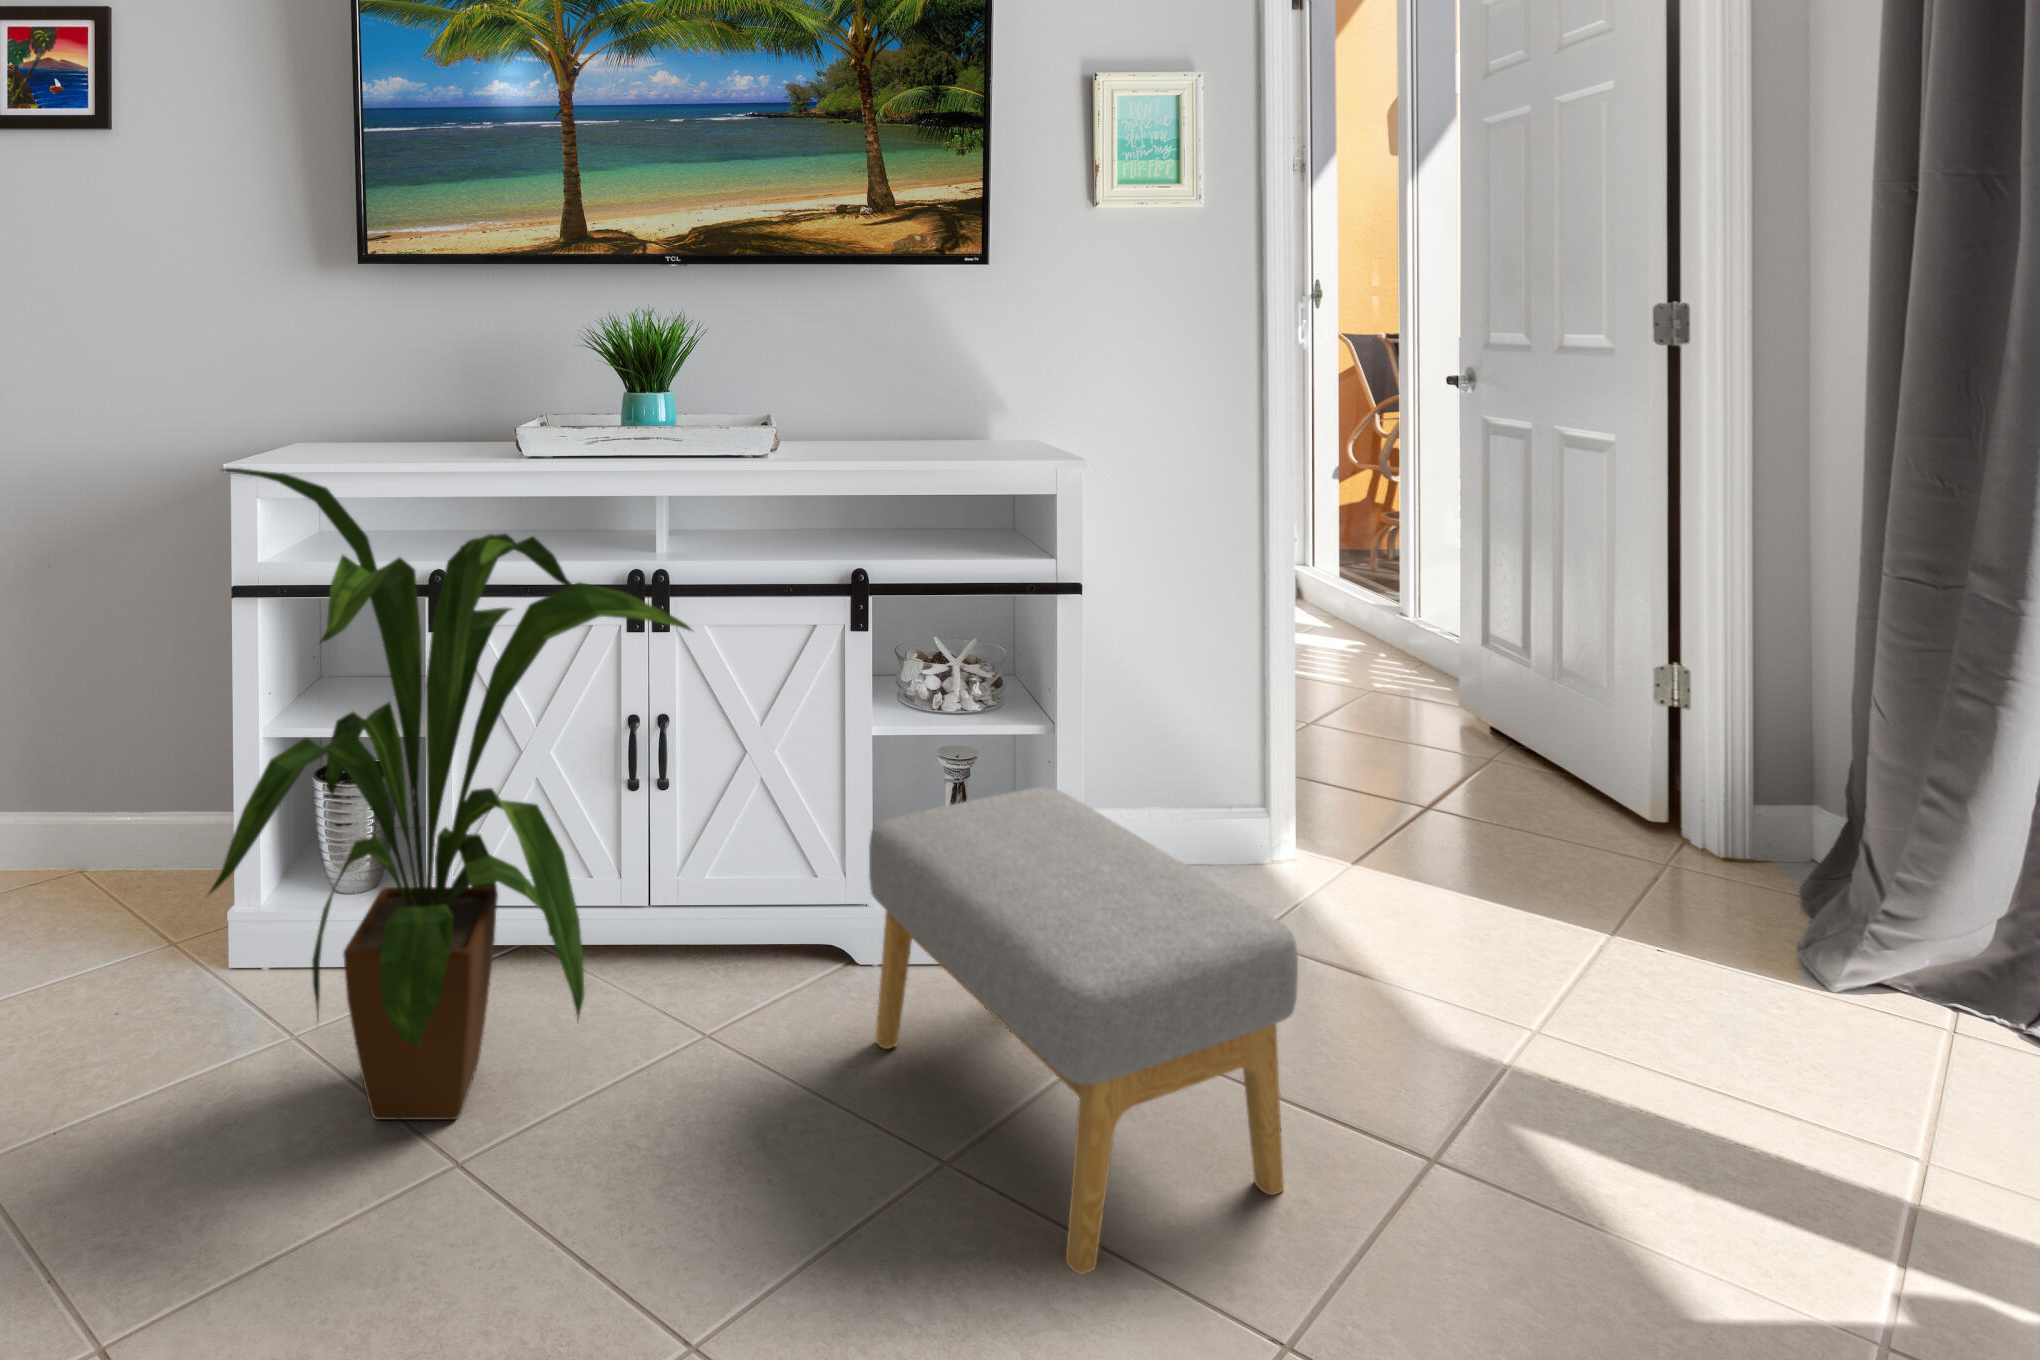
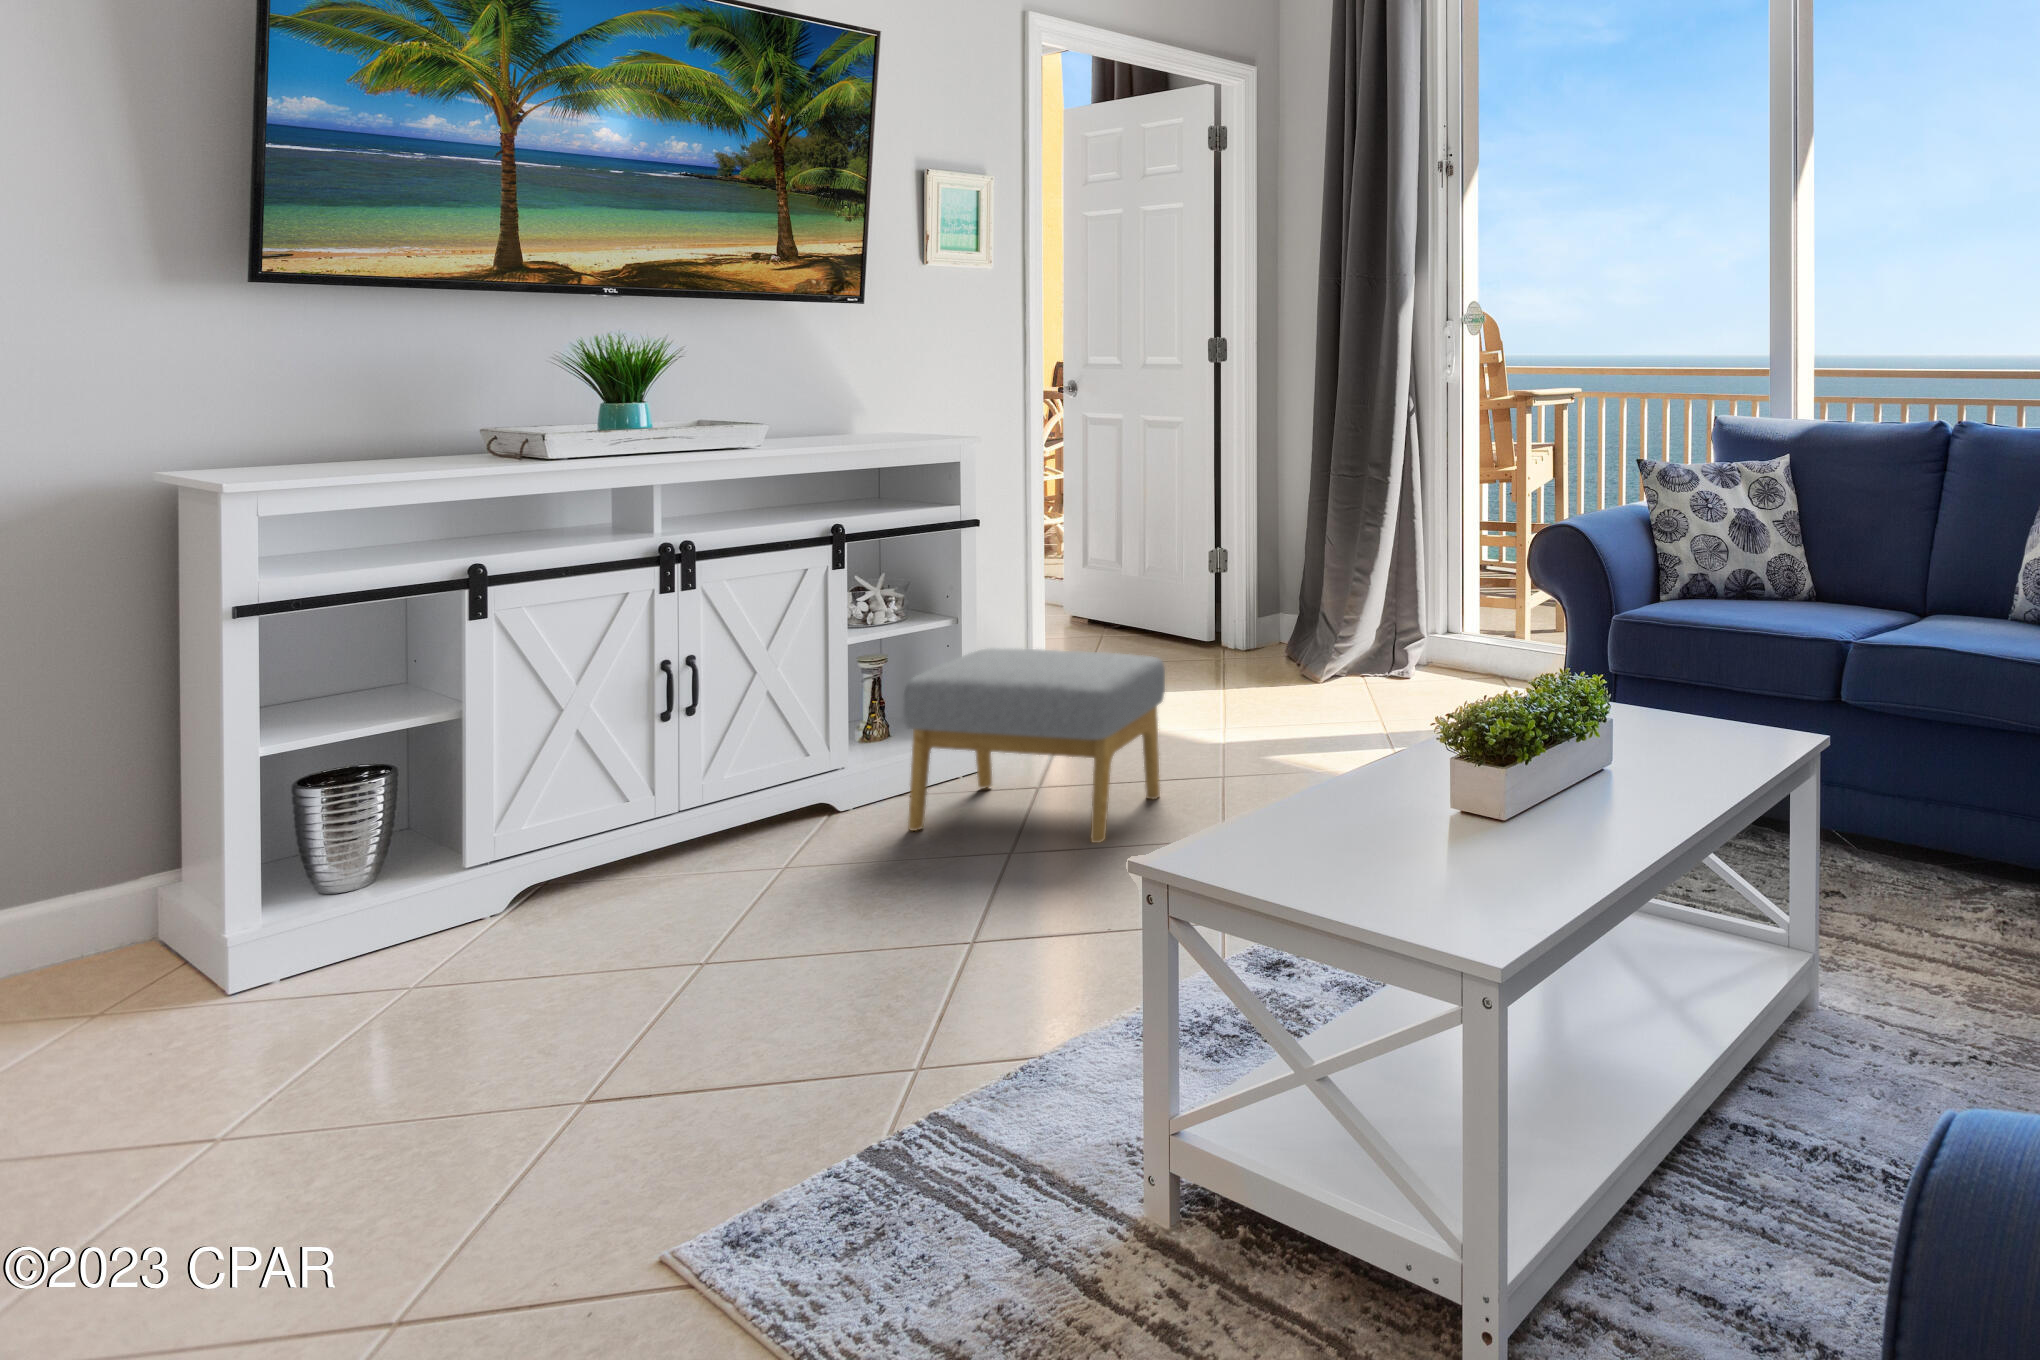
house plant: present [209,468,692,1120] -> none [442,456,825,965]

